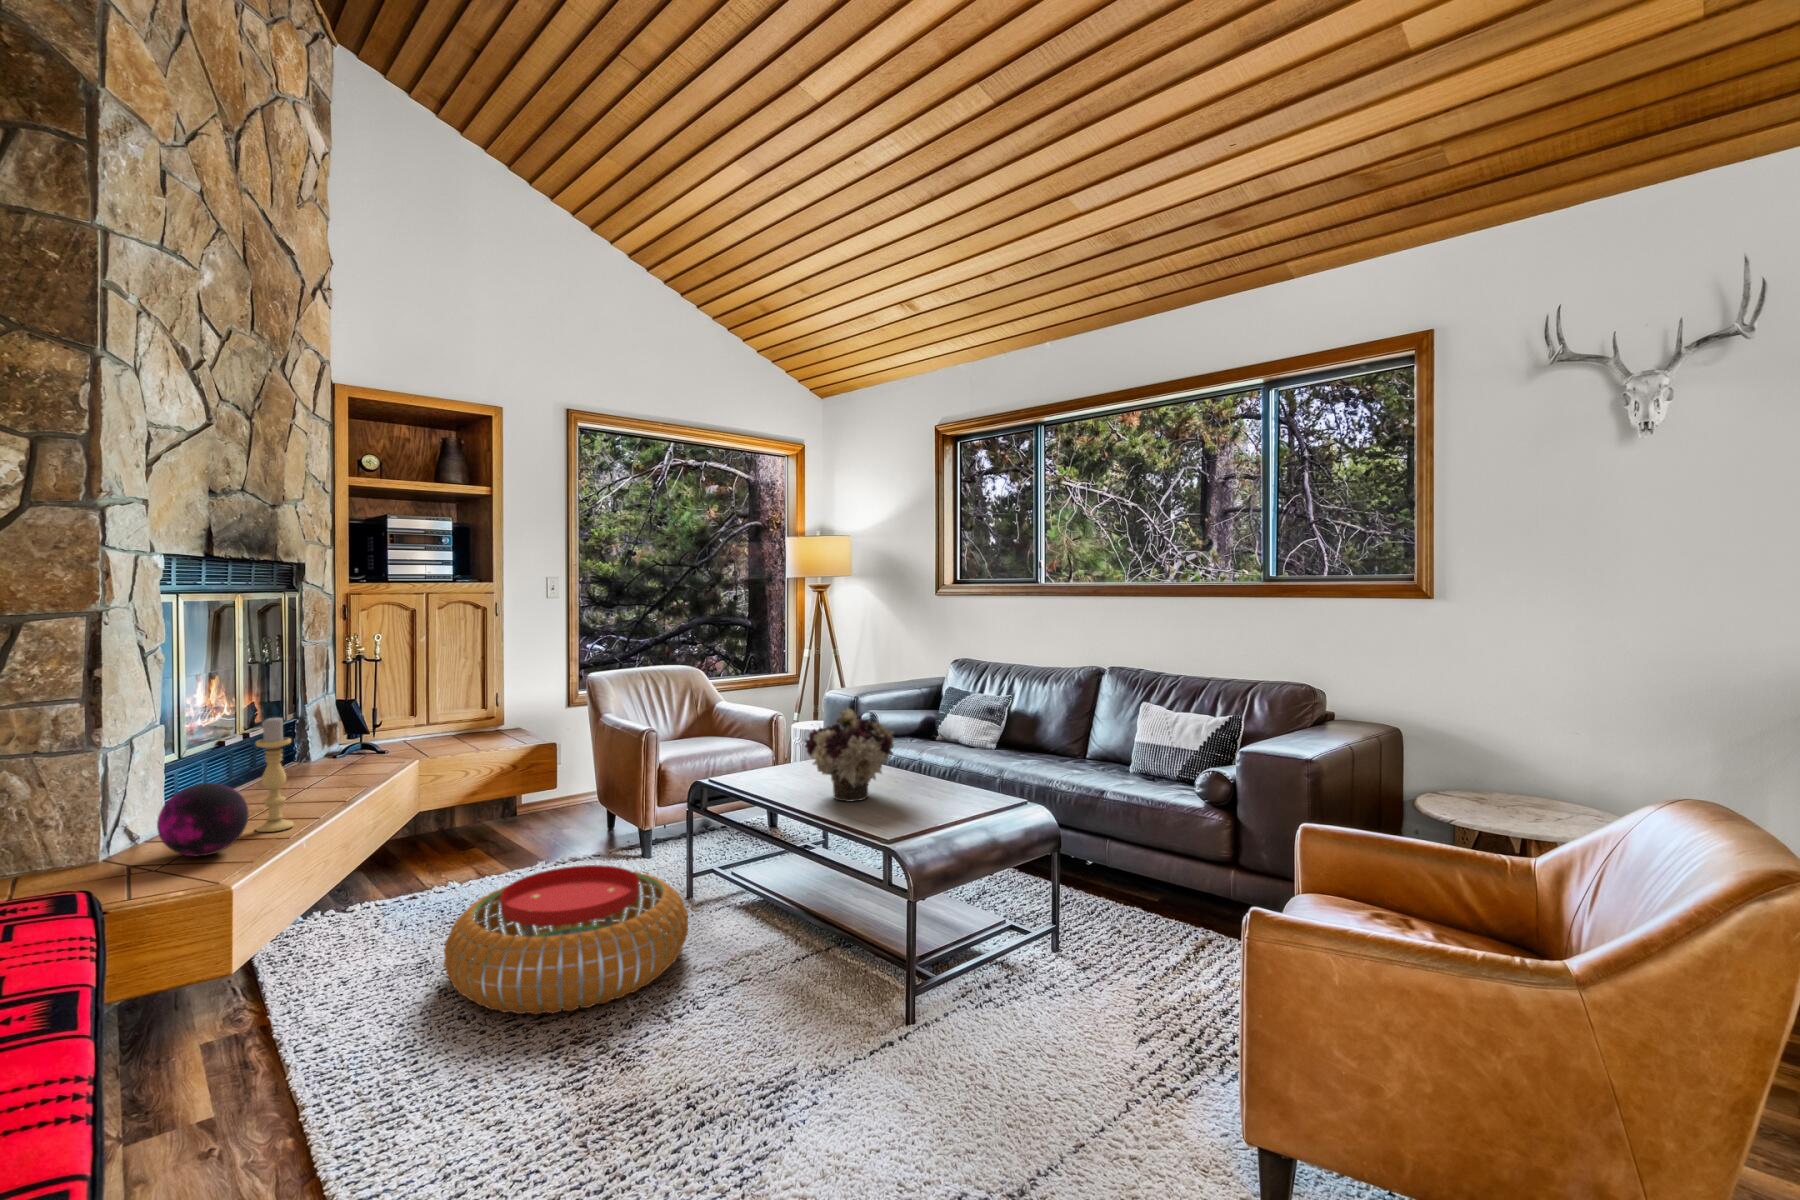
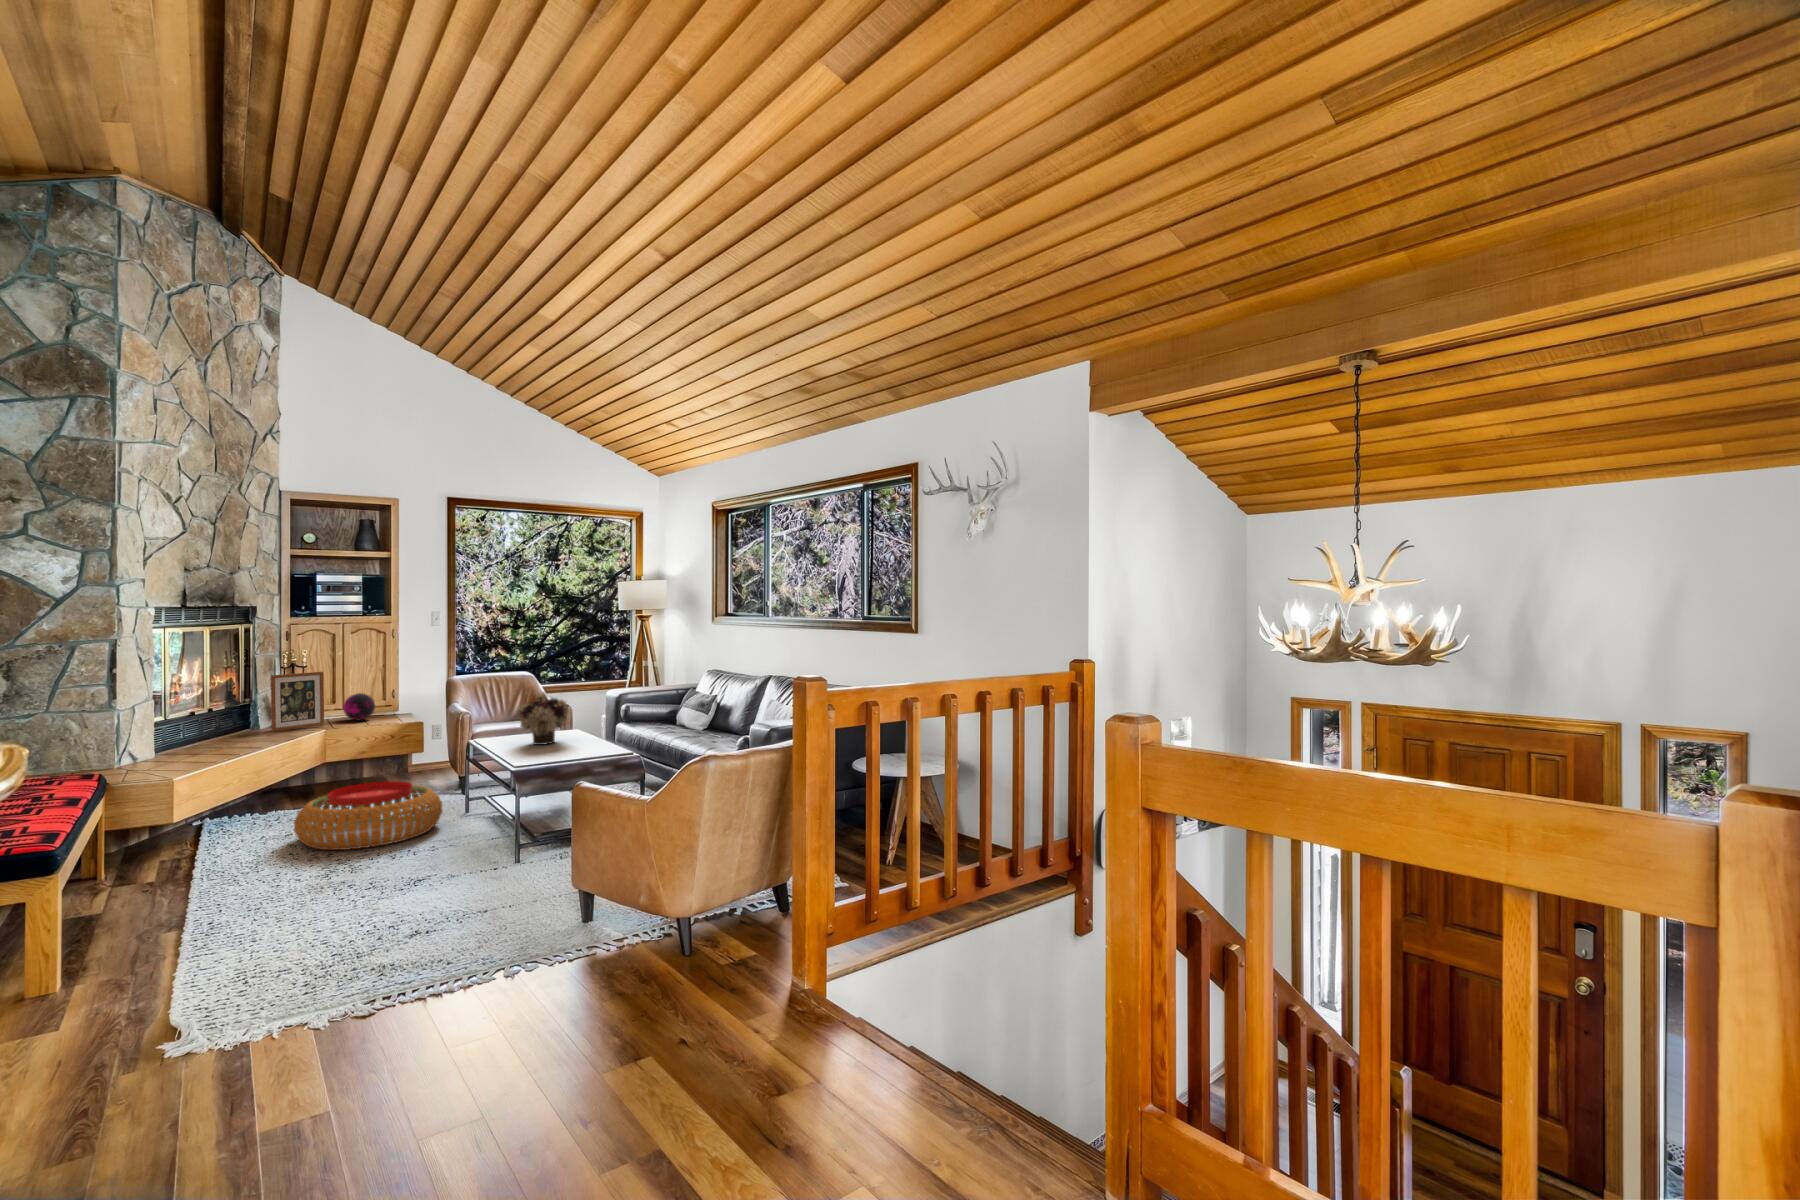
picture frame: none [336,668,414,766] -> present [271,672,324,731]
candle holder: present [256,717,294,832] -> none [202,696,224,759]
decorative orb: present [157,783,249,856] -> present [343,693,375,721]

